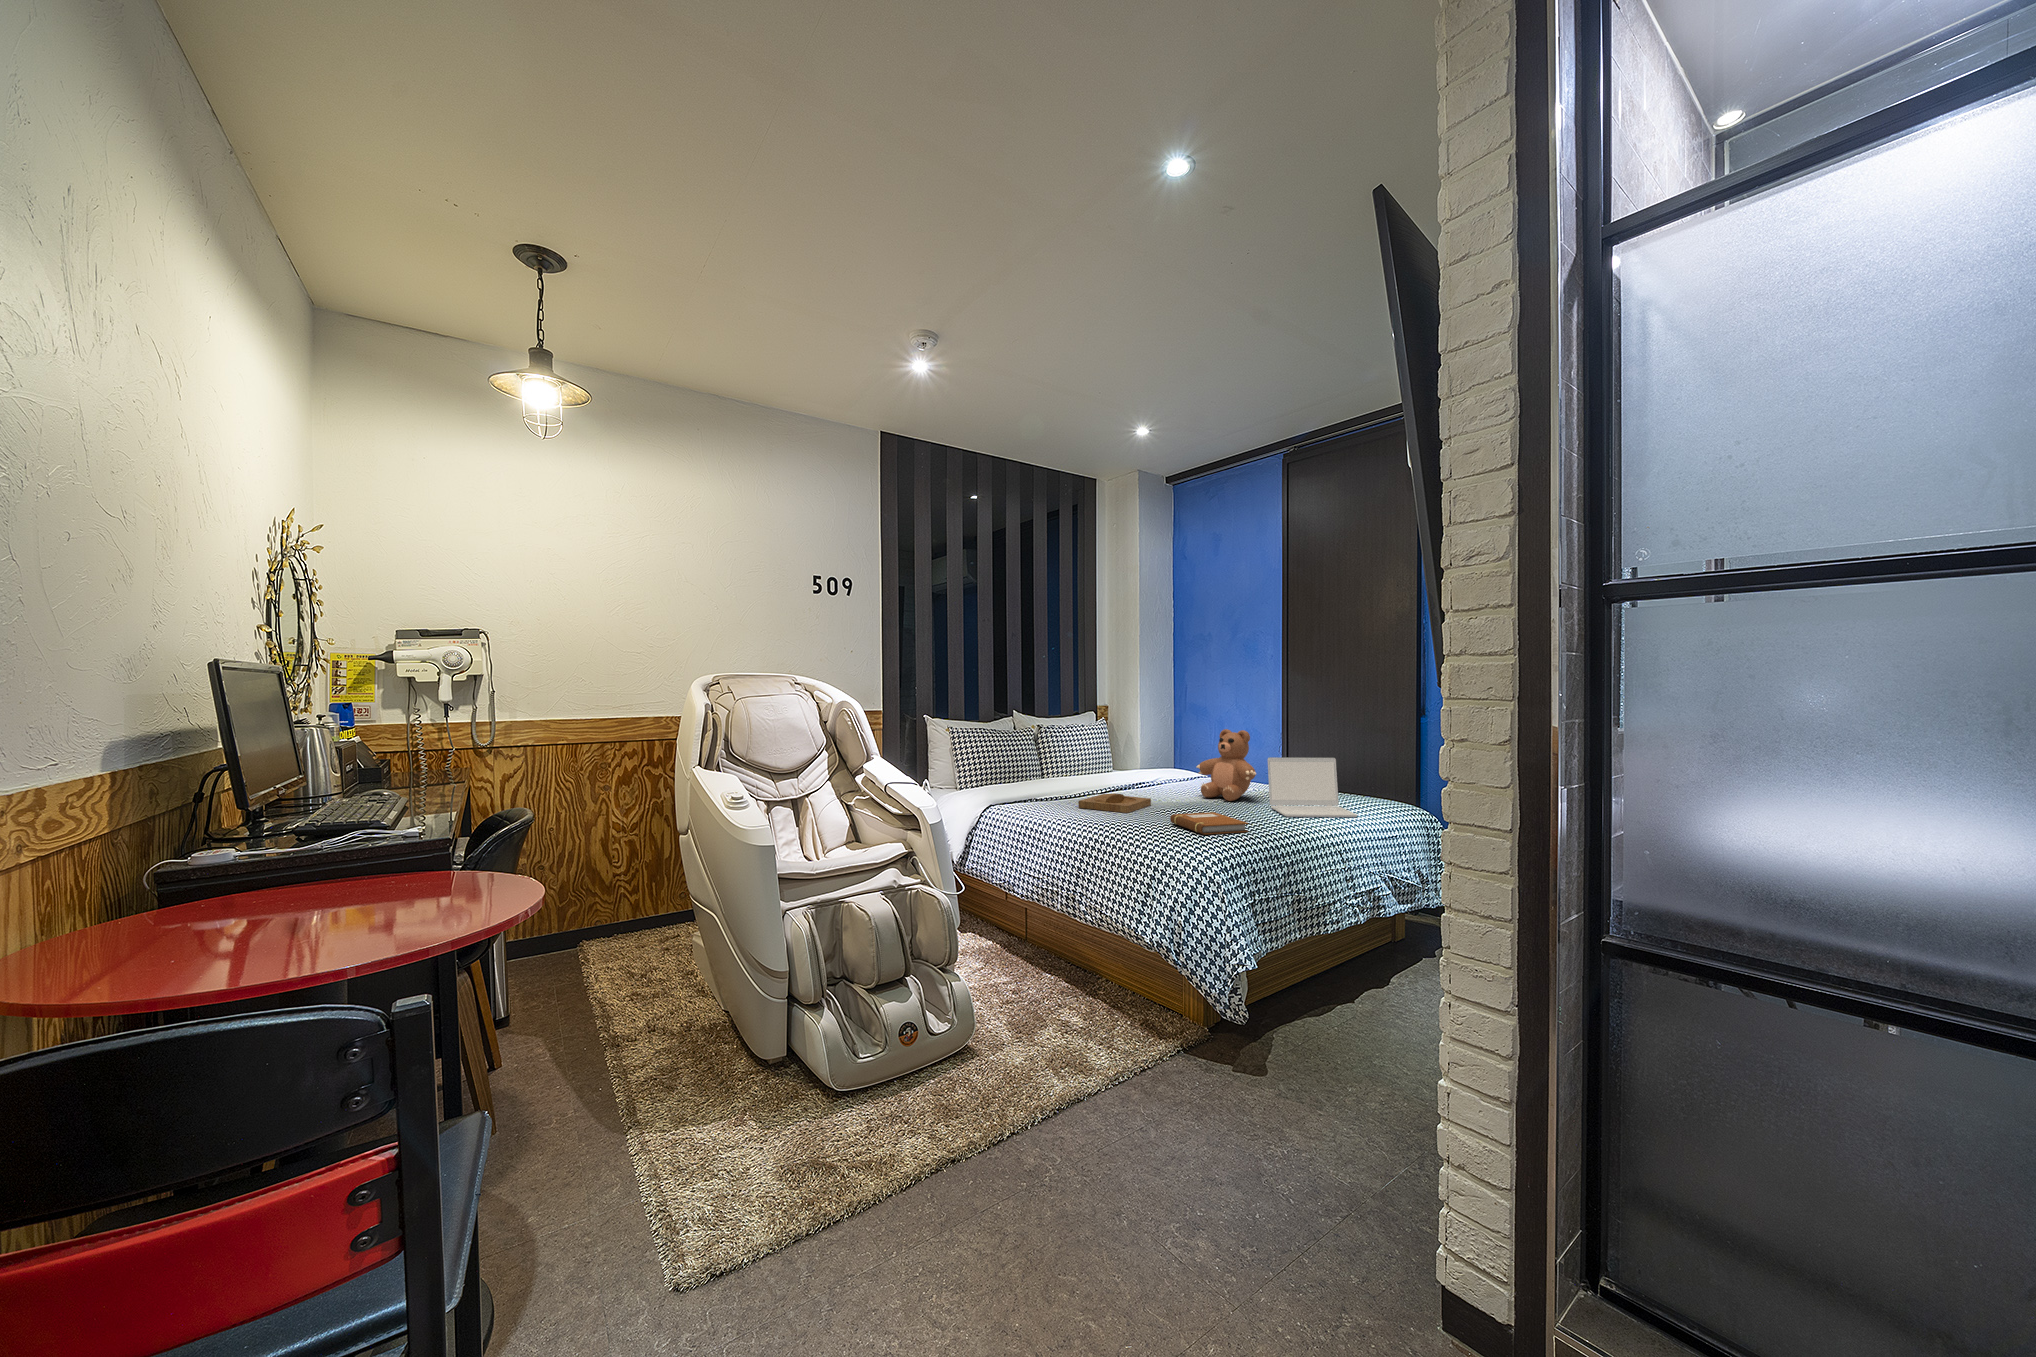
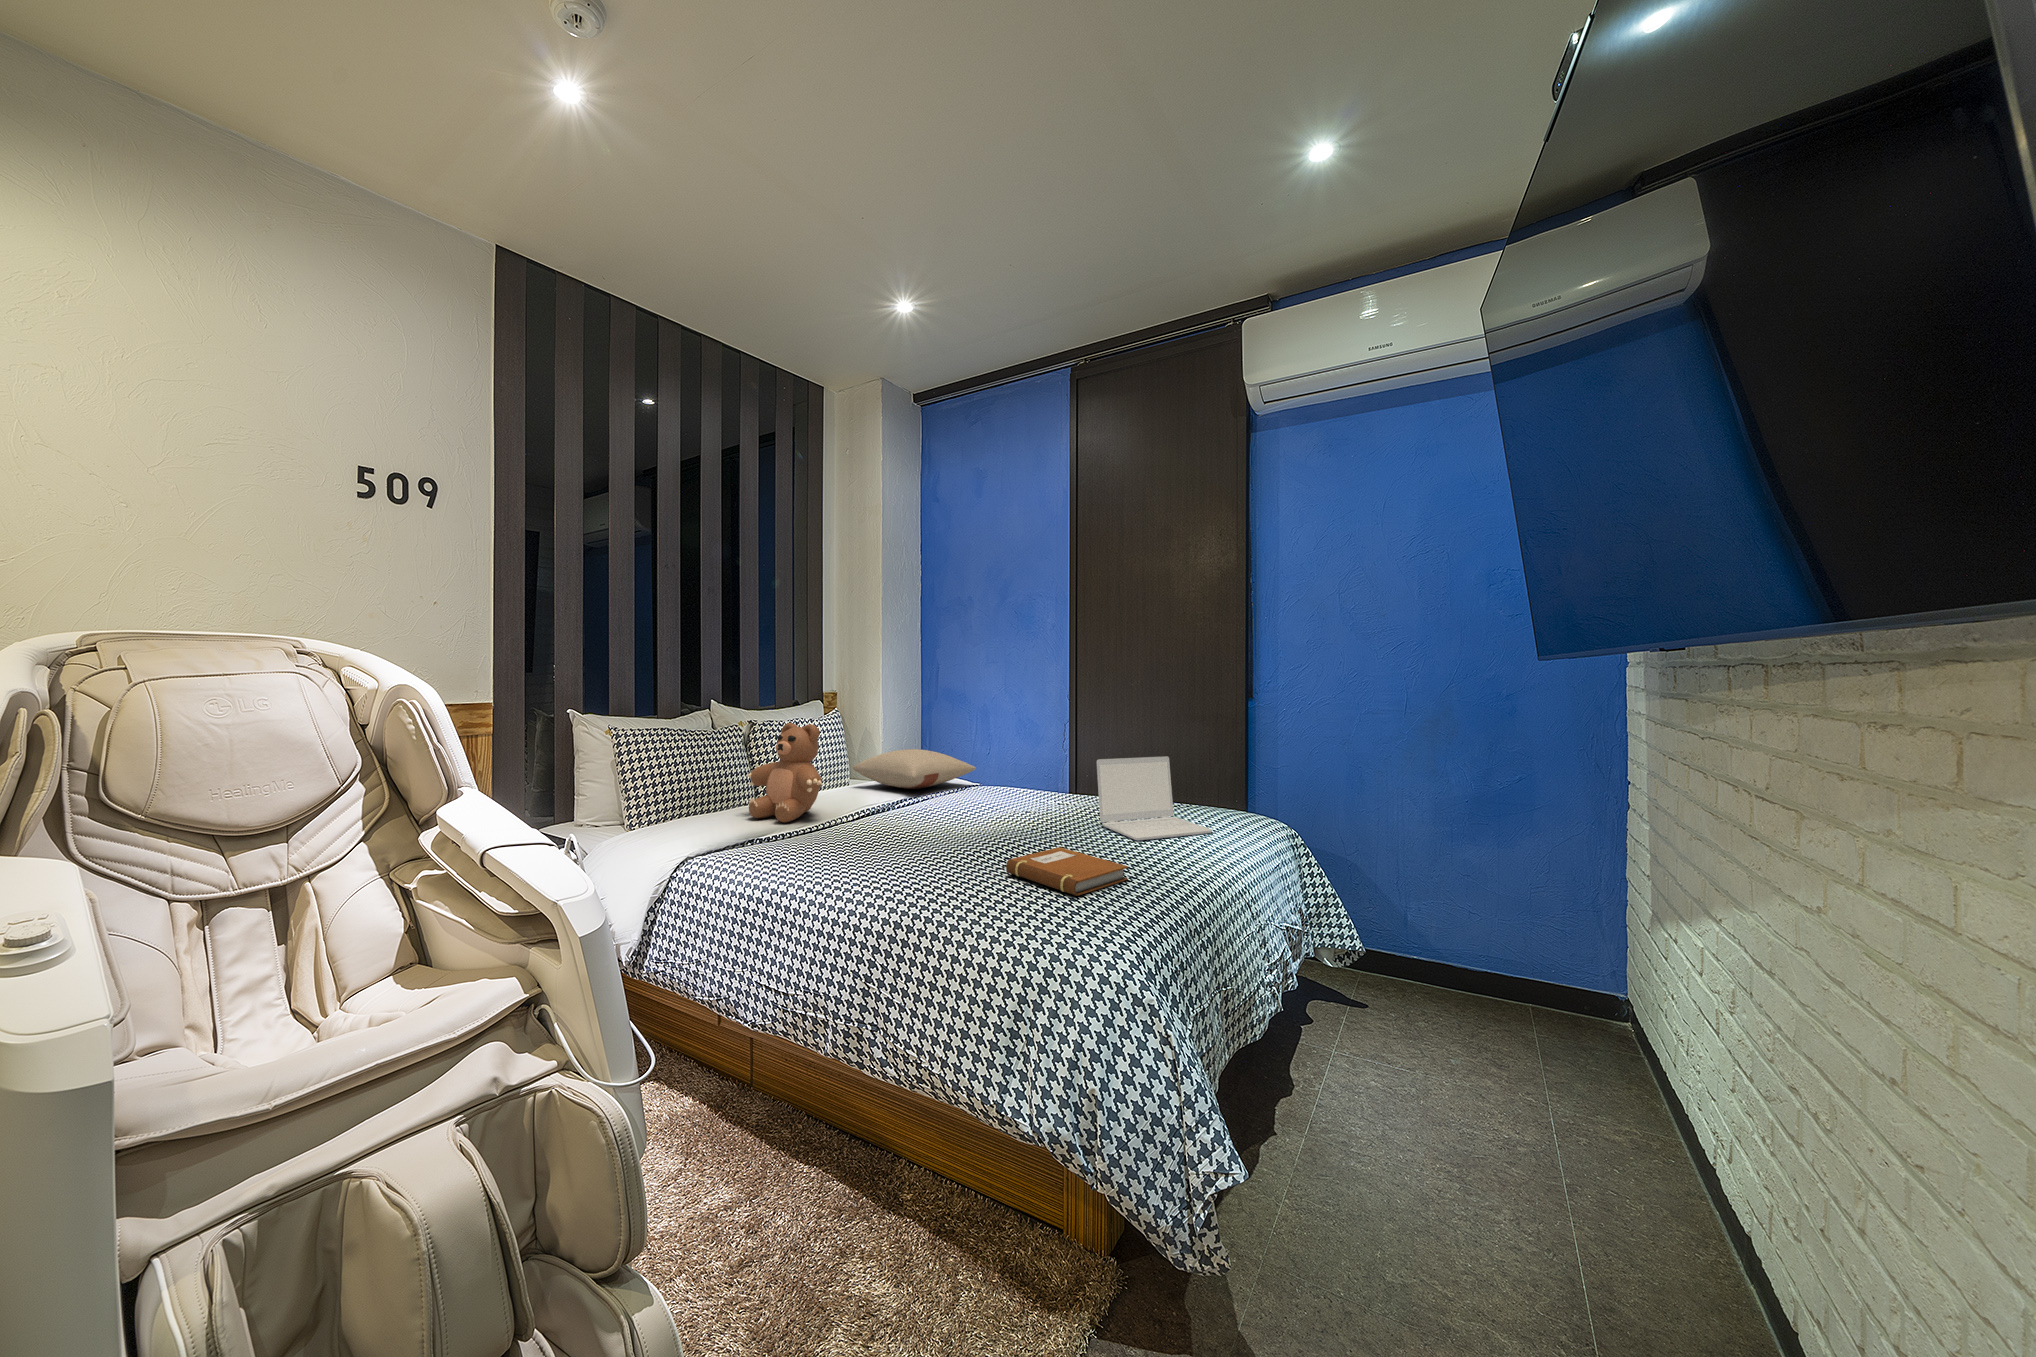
teddy bear: present [1197,729,1256,801] -> present [747,723,822,822]
pillow: none [1106,750,1202,780] -> present [853,749,976,789]
tray: present [1078,794,1151,813] -> none [842,821,946,855]

